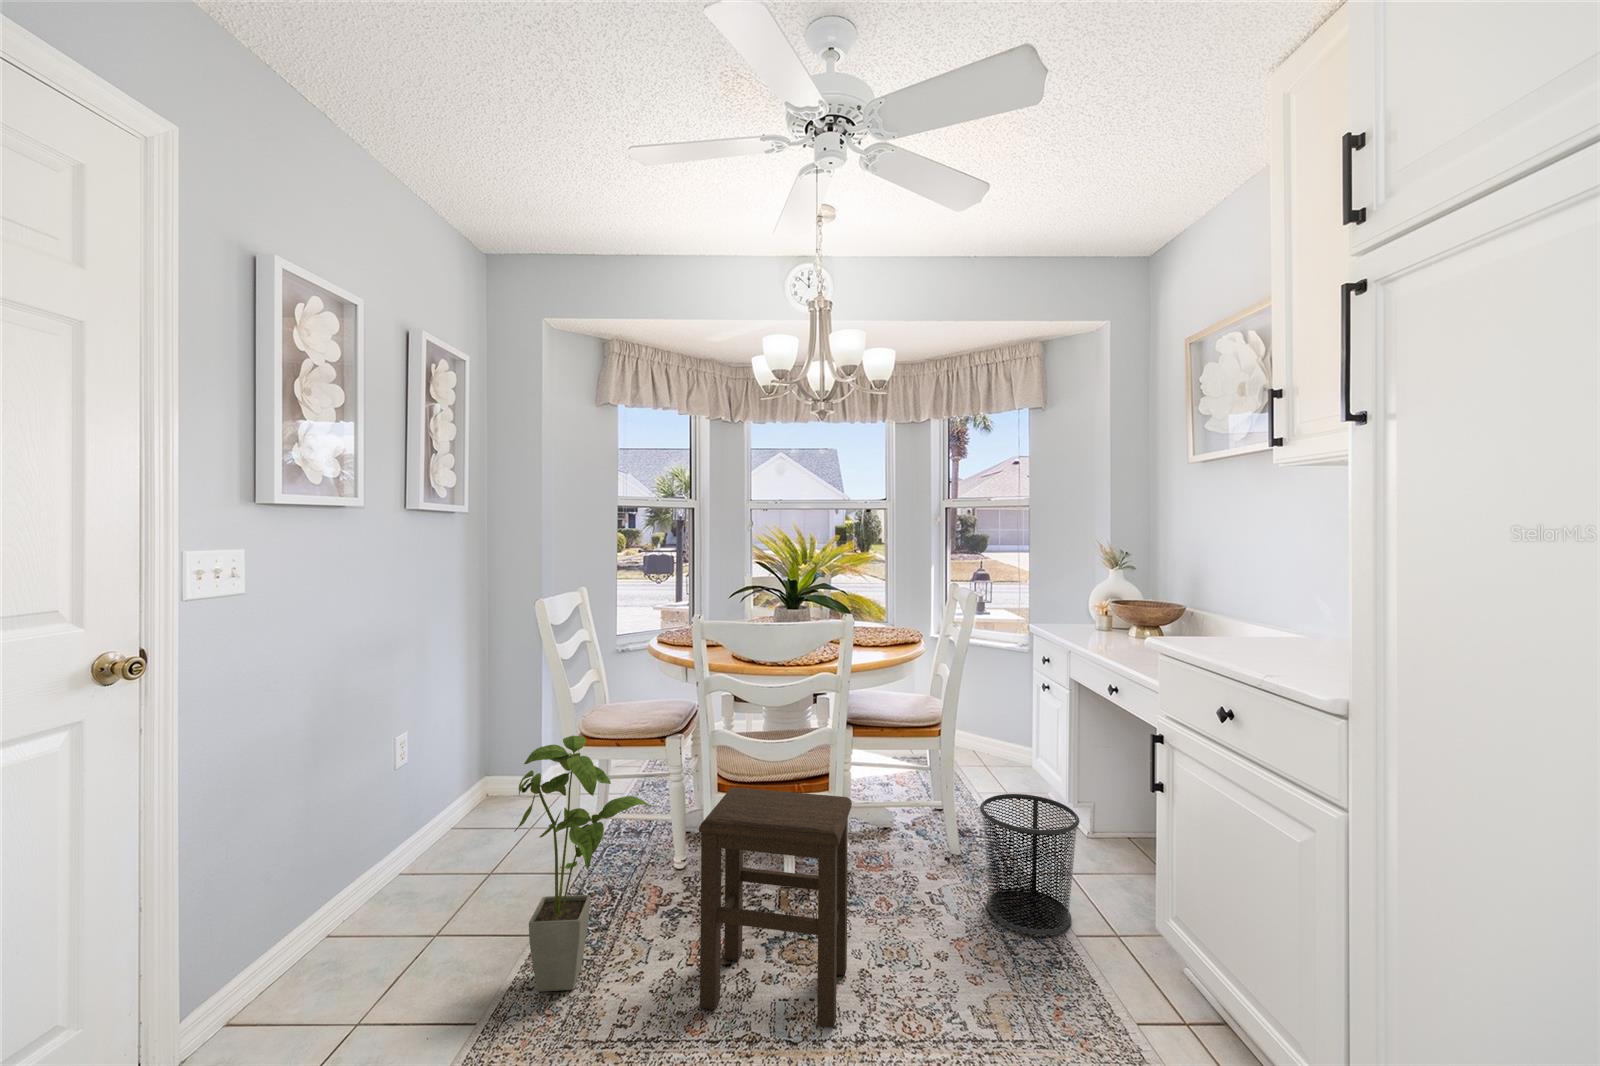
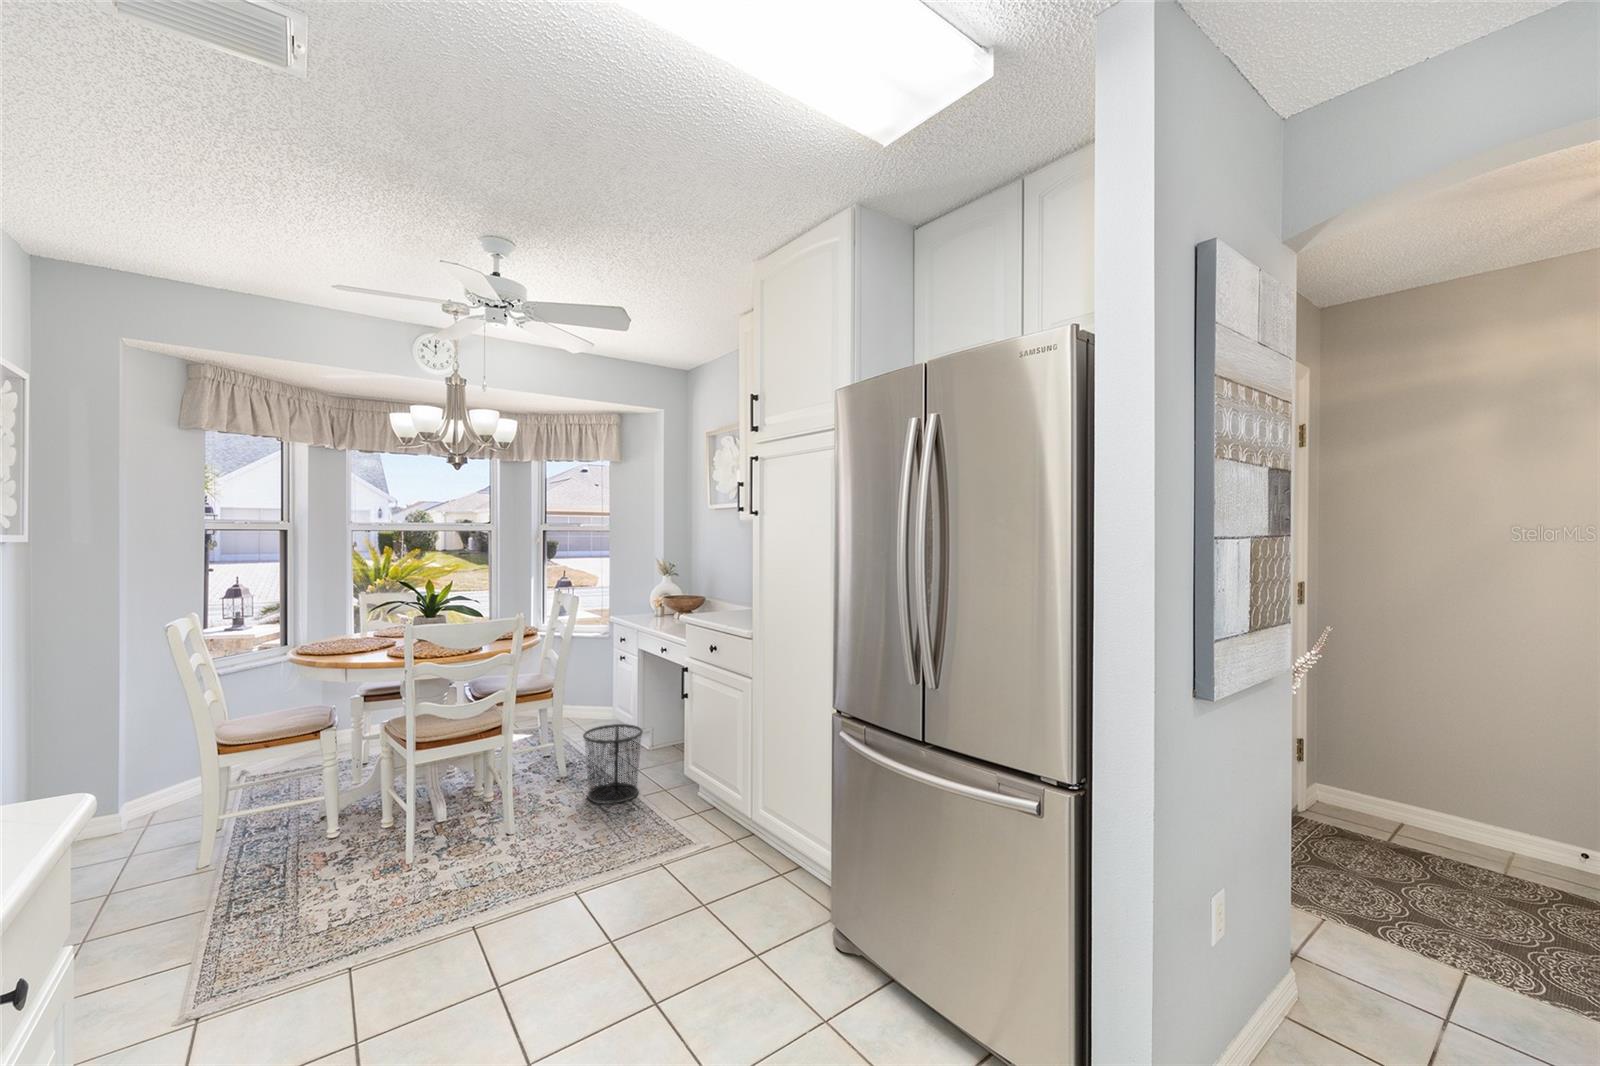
house plant: present [514,735,650,992] -> none [224,727,345,921]
stool: present [699,787,852,1028] -> none [401,738,504,890]

